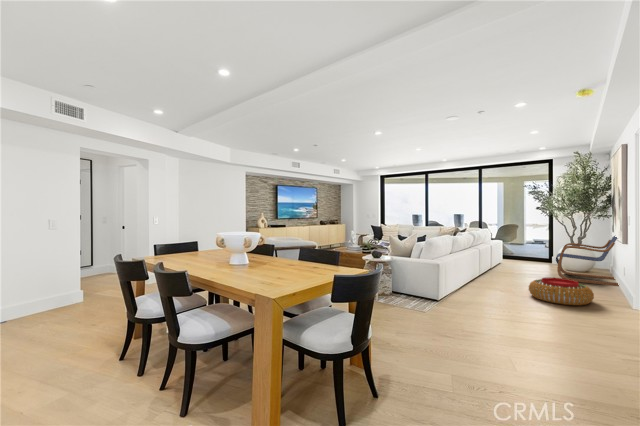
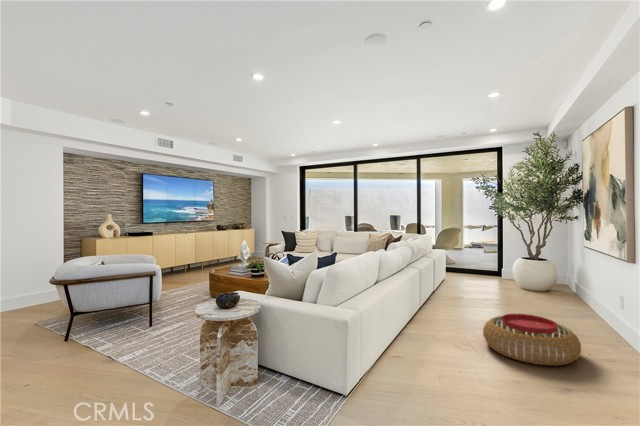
lounge chair: present [556,236,619,286] -> none [513,243,599,316]

